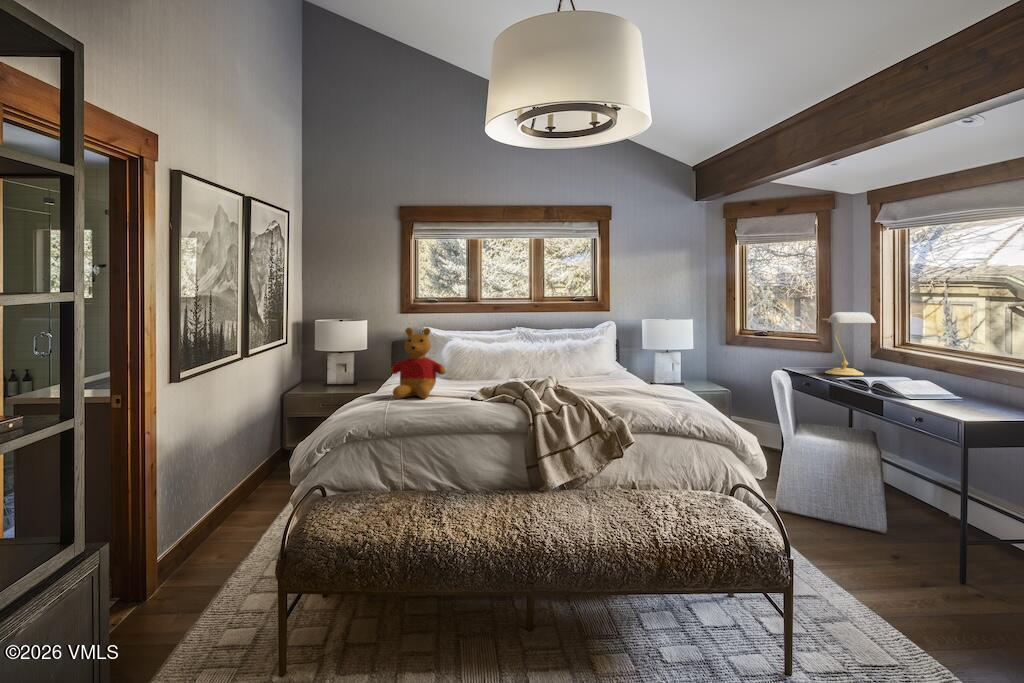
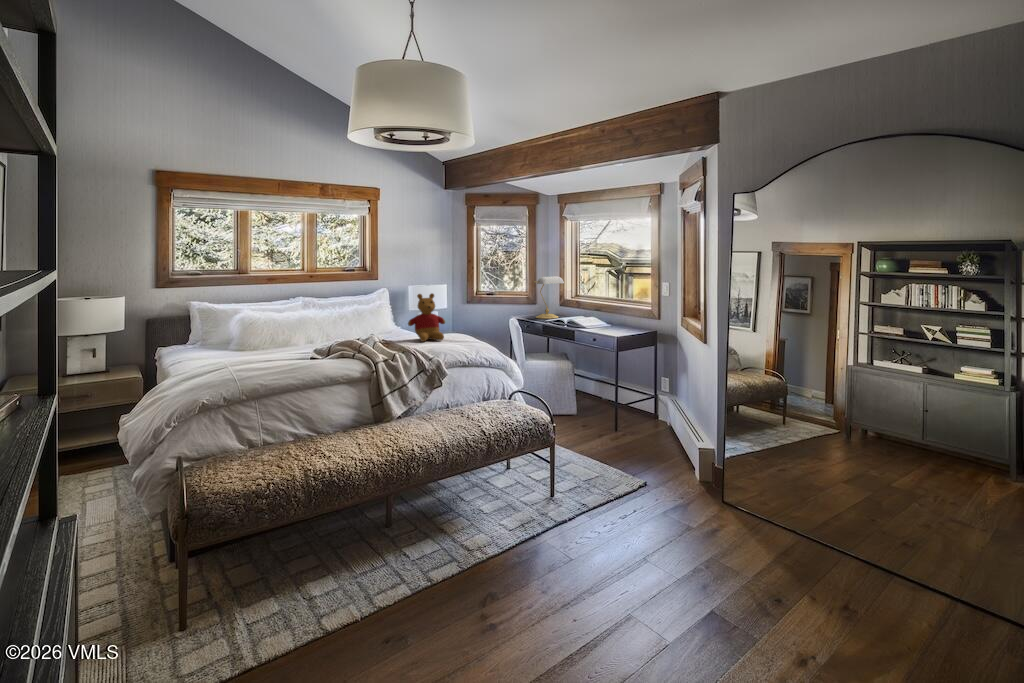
stuffed bear: present [391,328,446,399] -> present [408,293,445,342]

